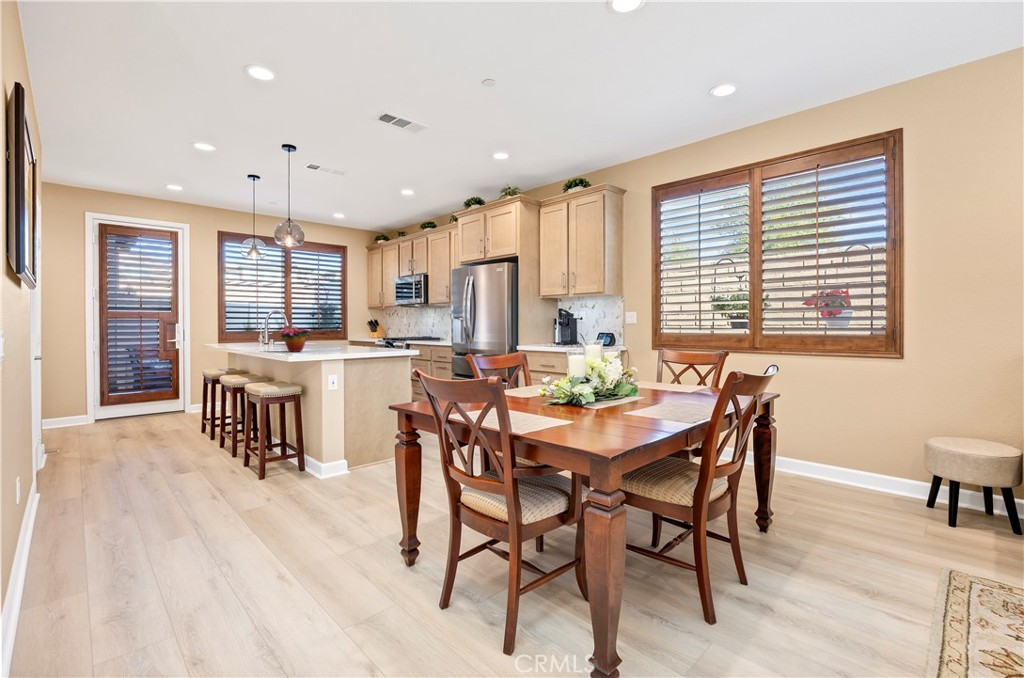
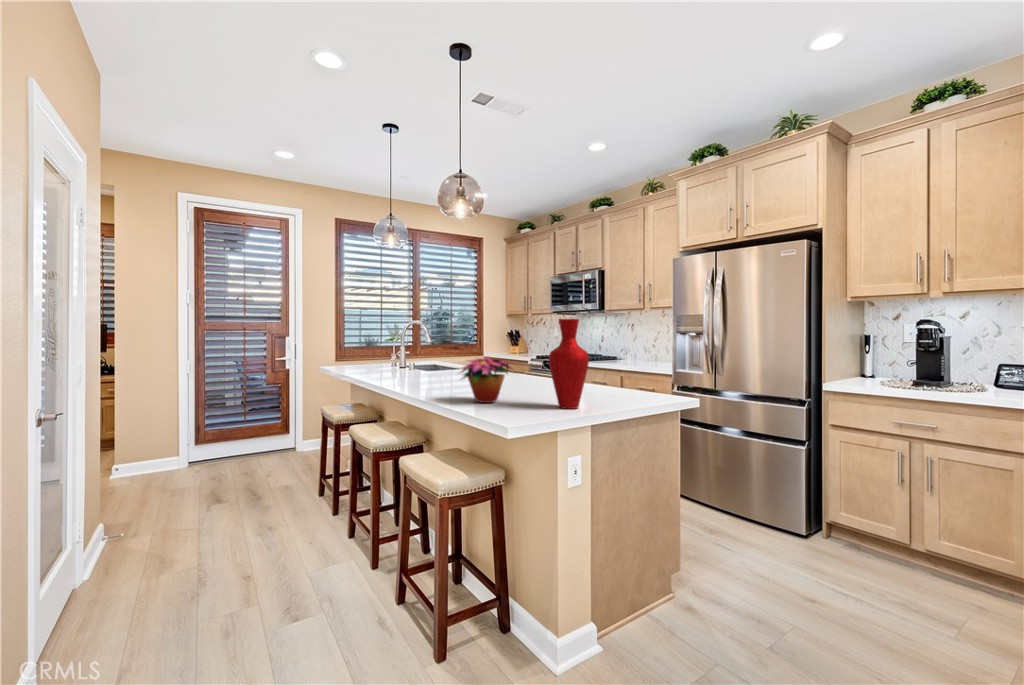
vase: none [327,306,349,353] -> present [549,319,589,409]

